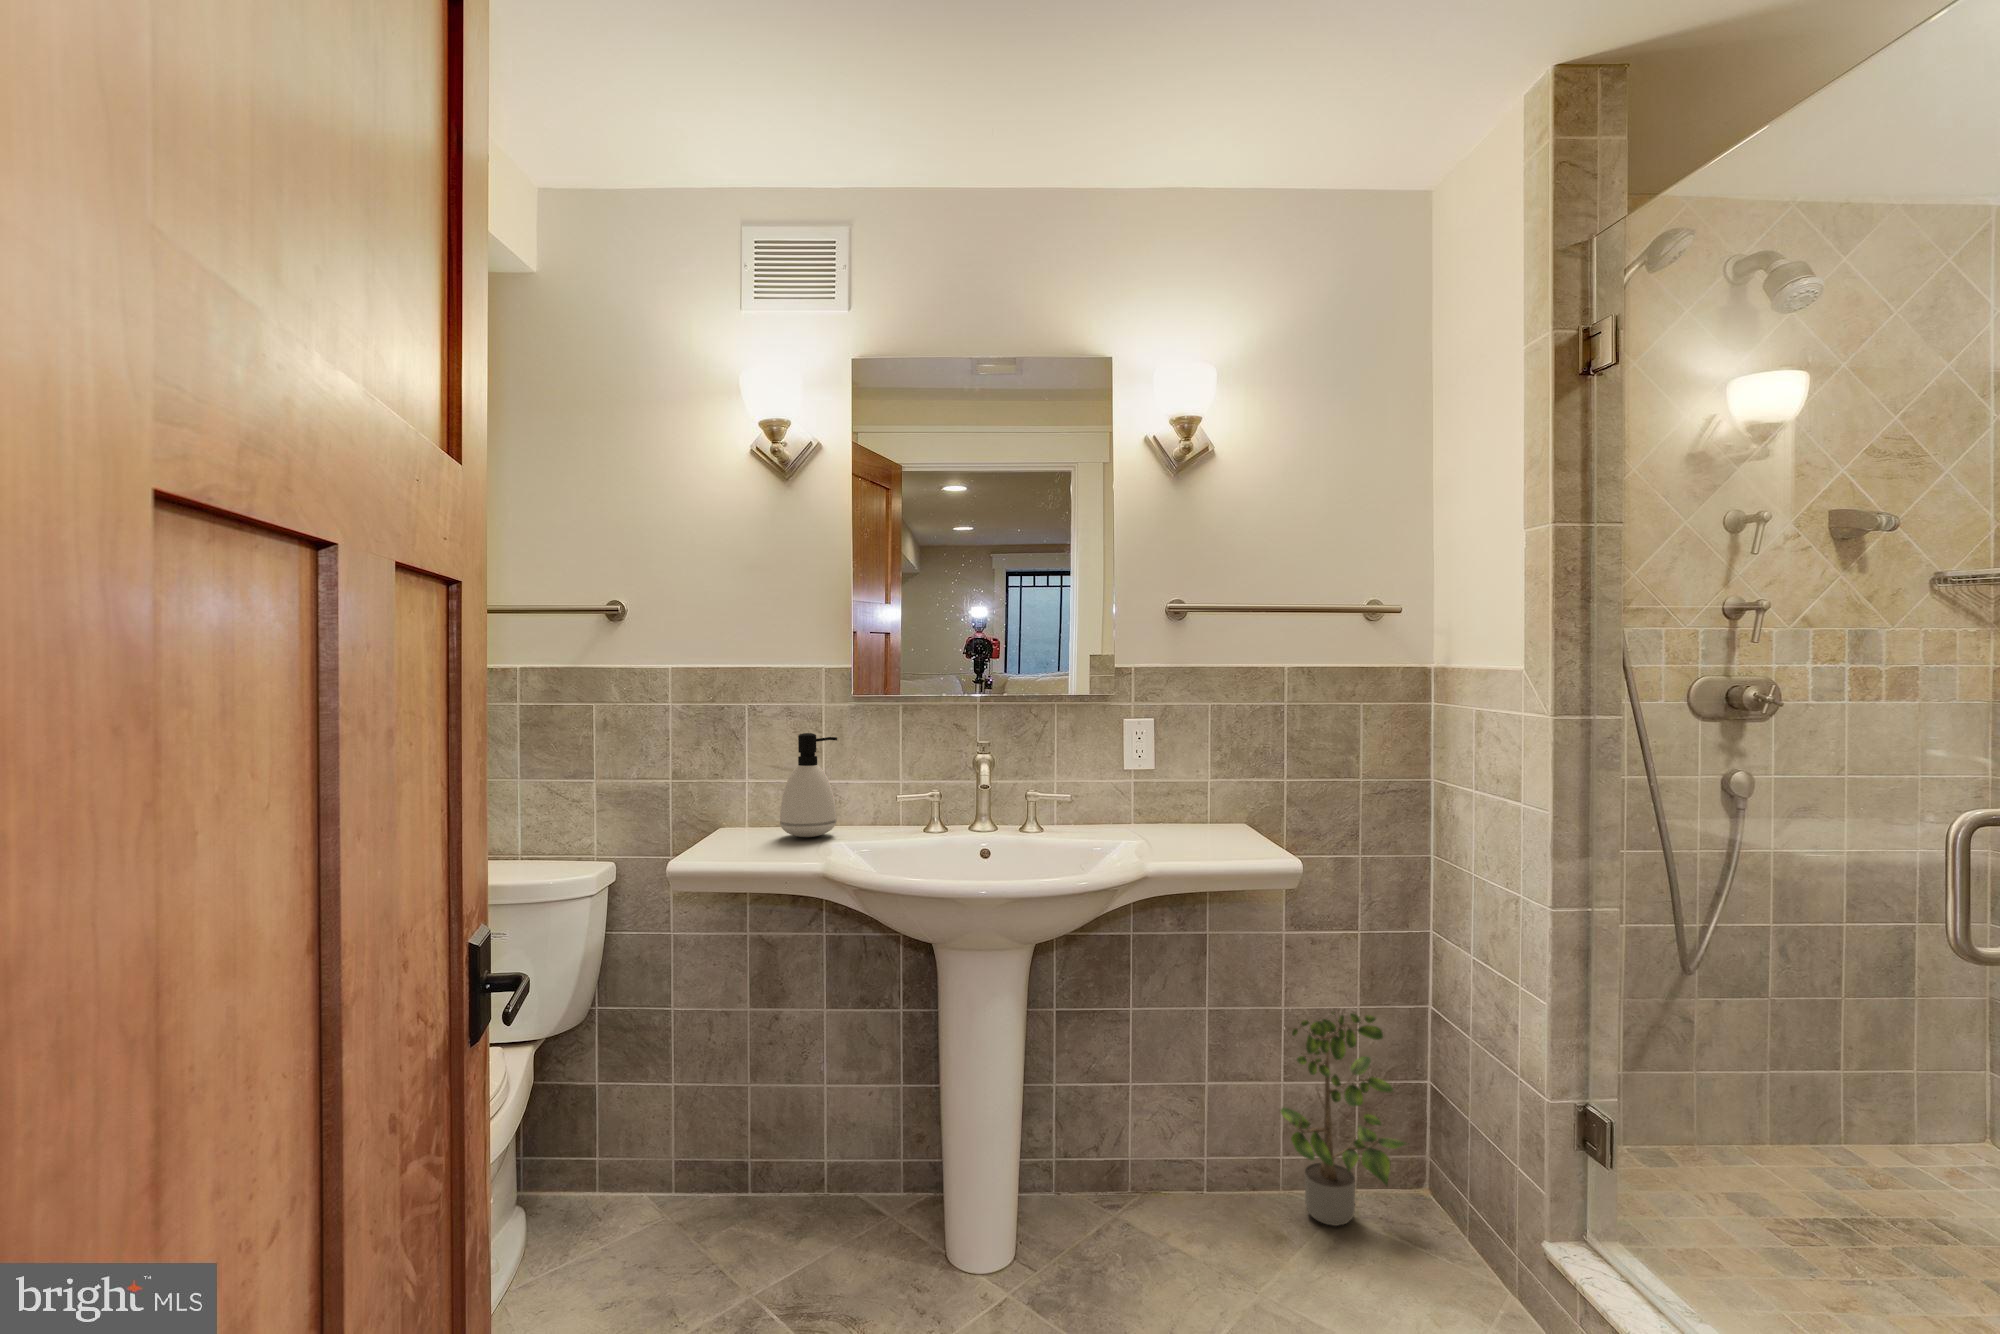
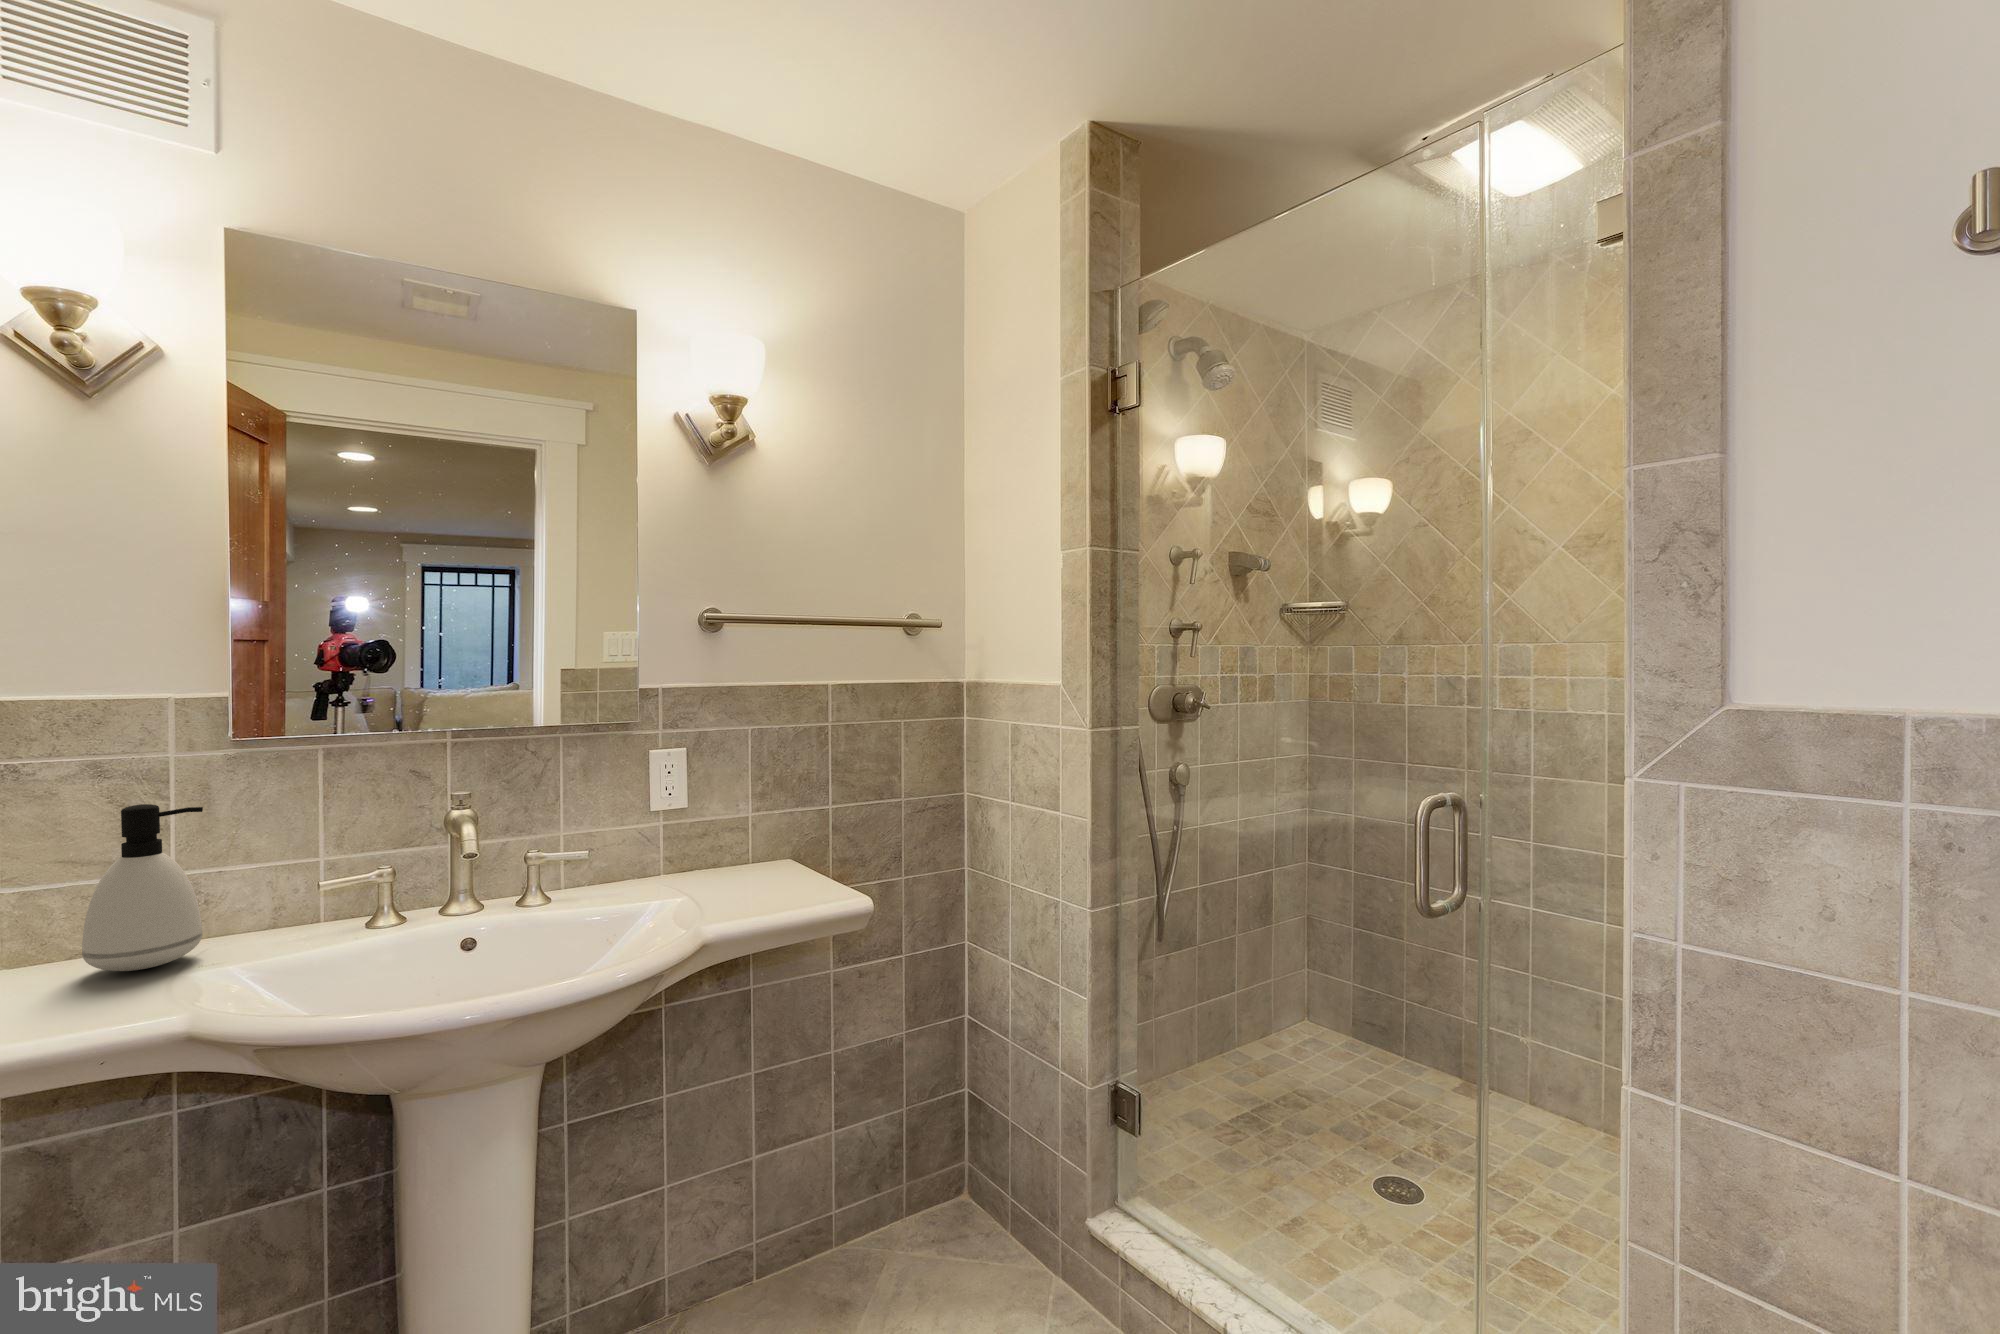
potted plant: present [1281,1012,1406,1226] -> none [834,1029,959,1266]

